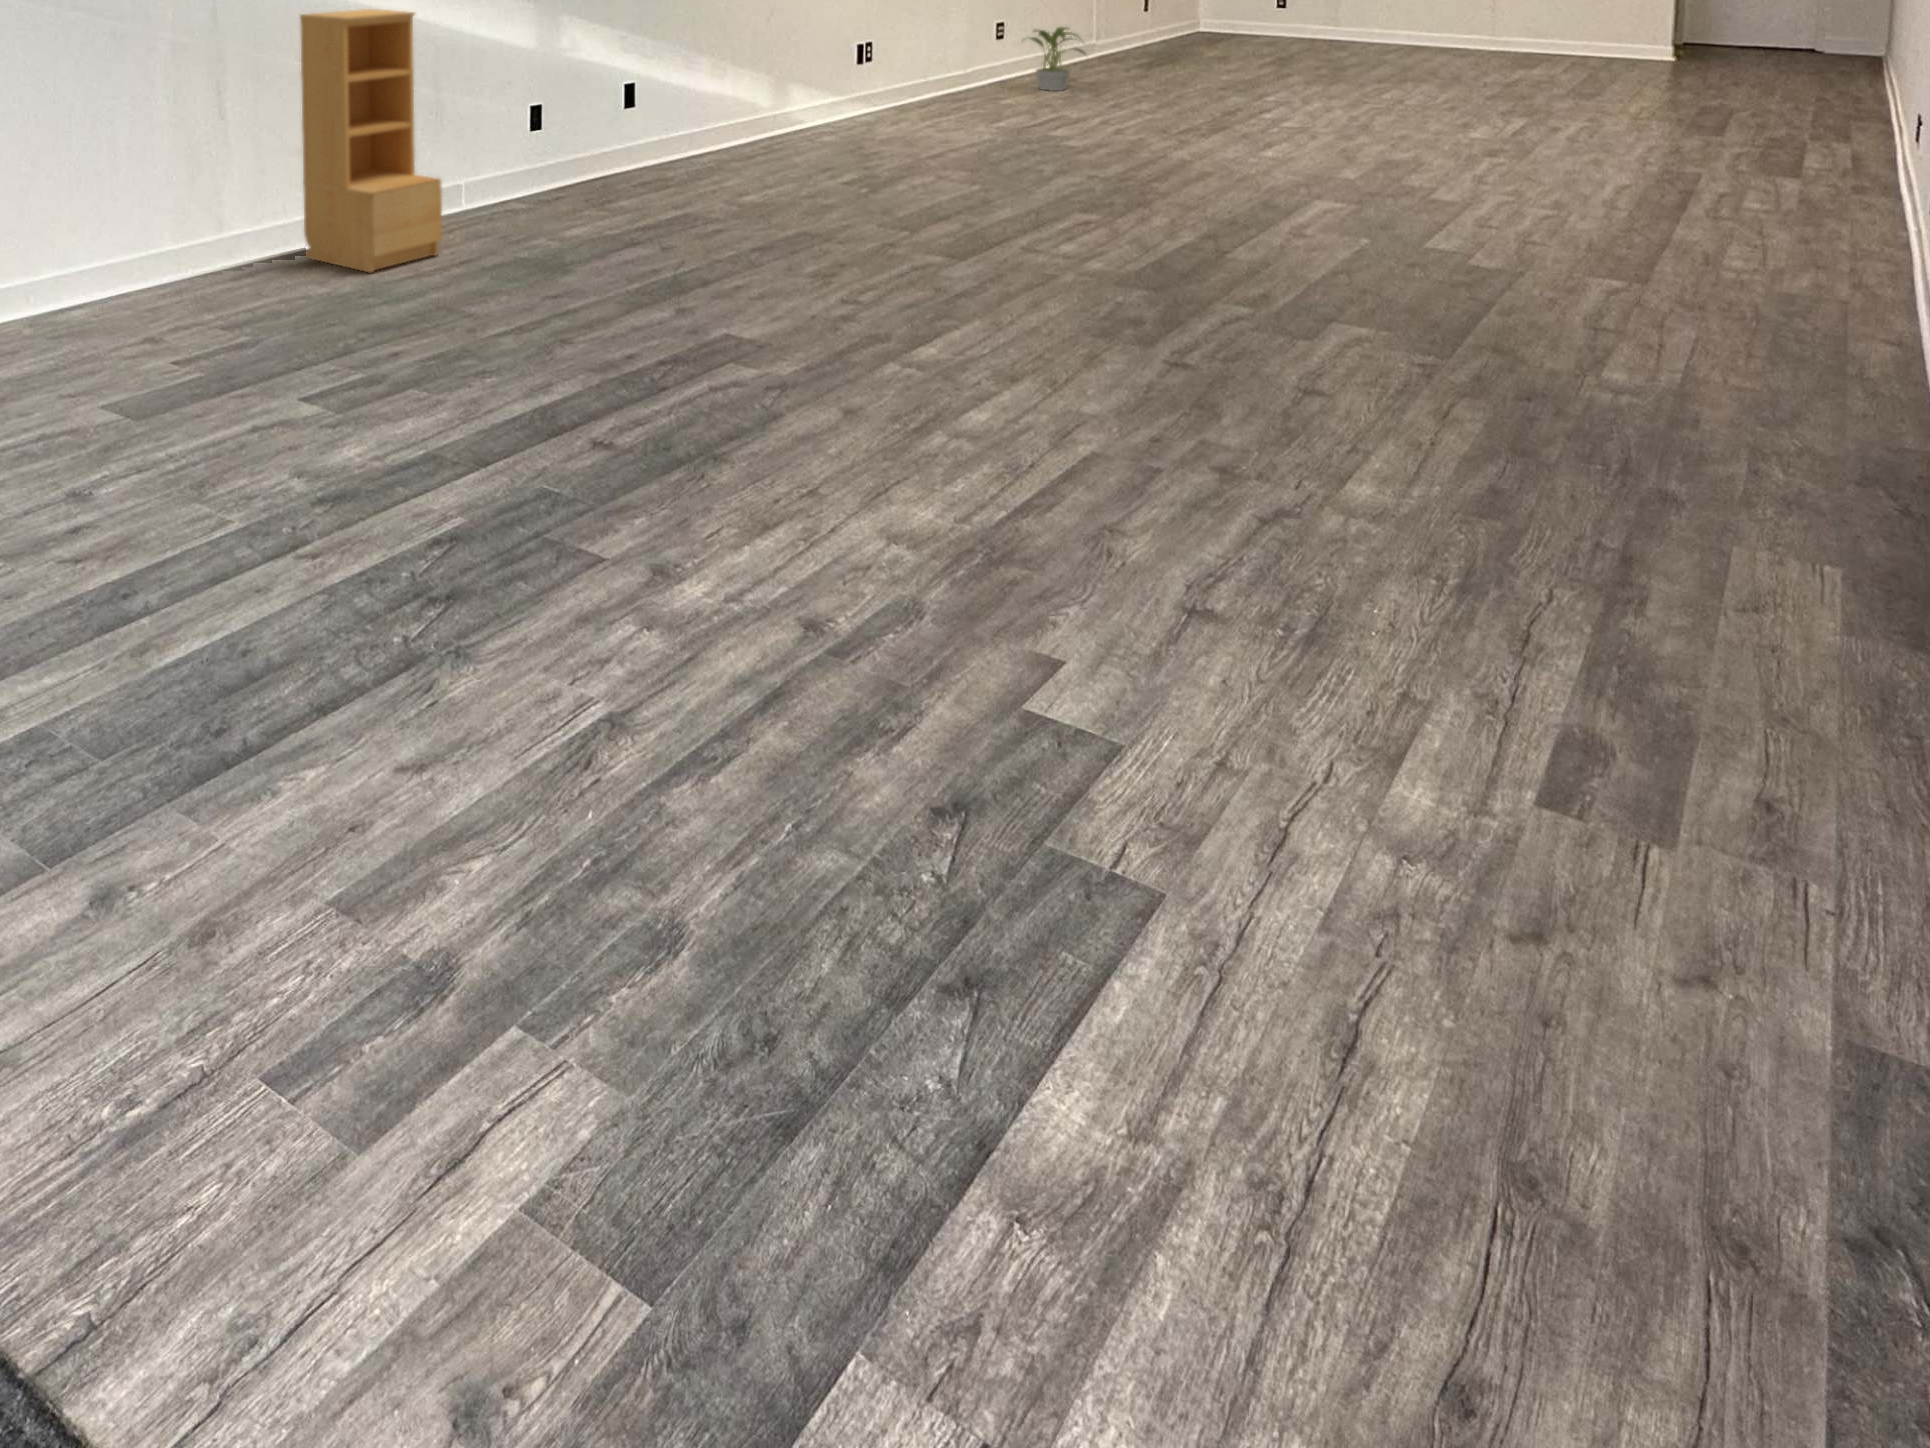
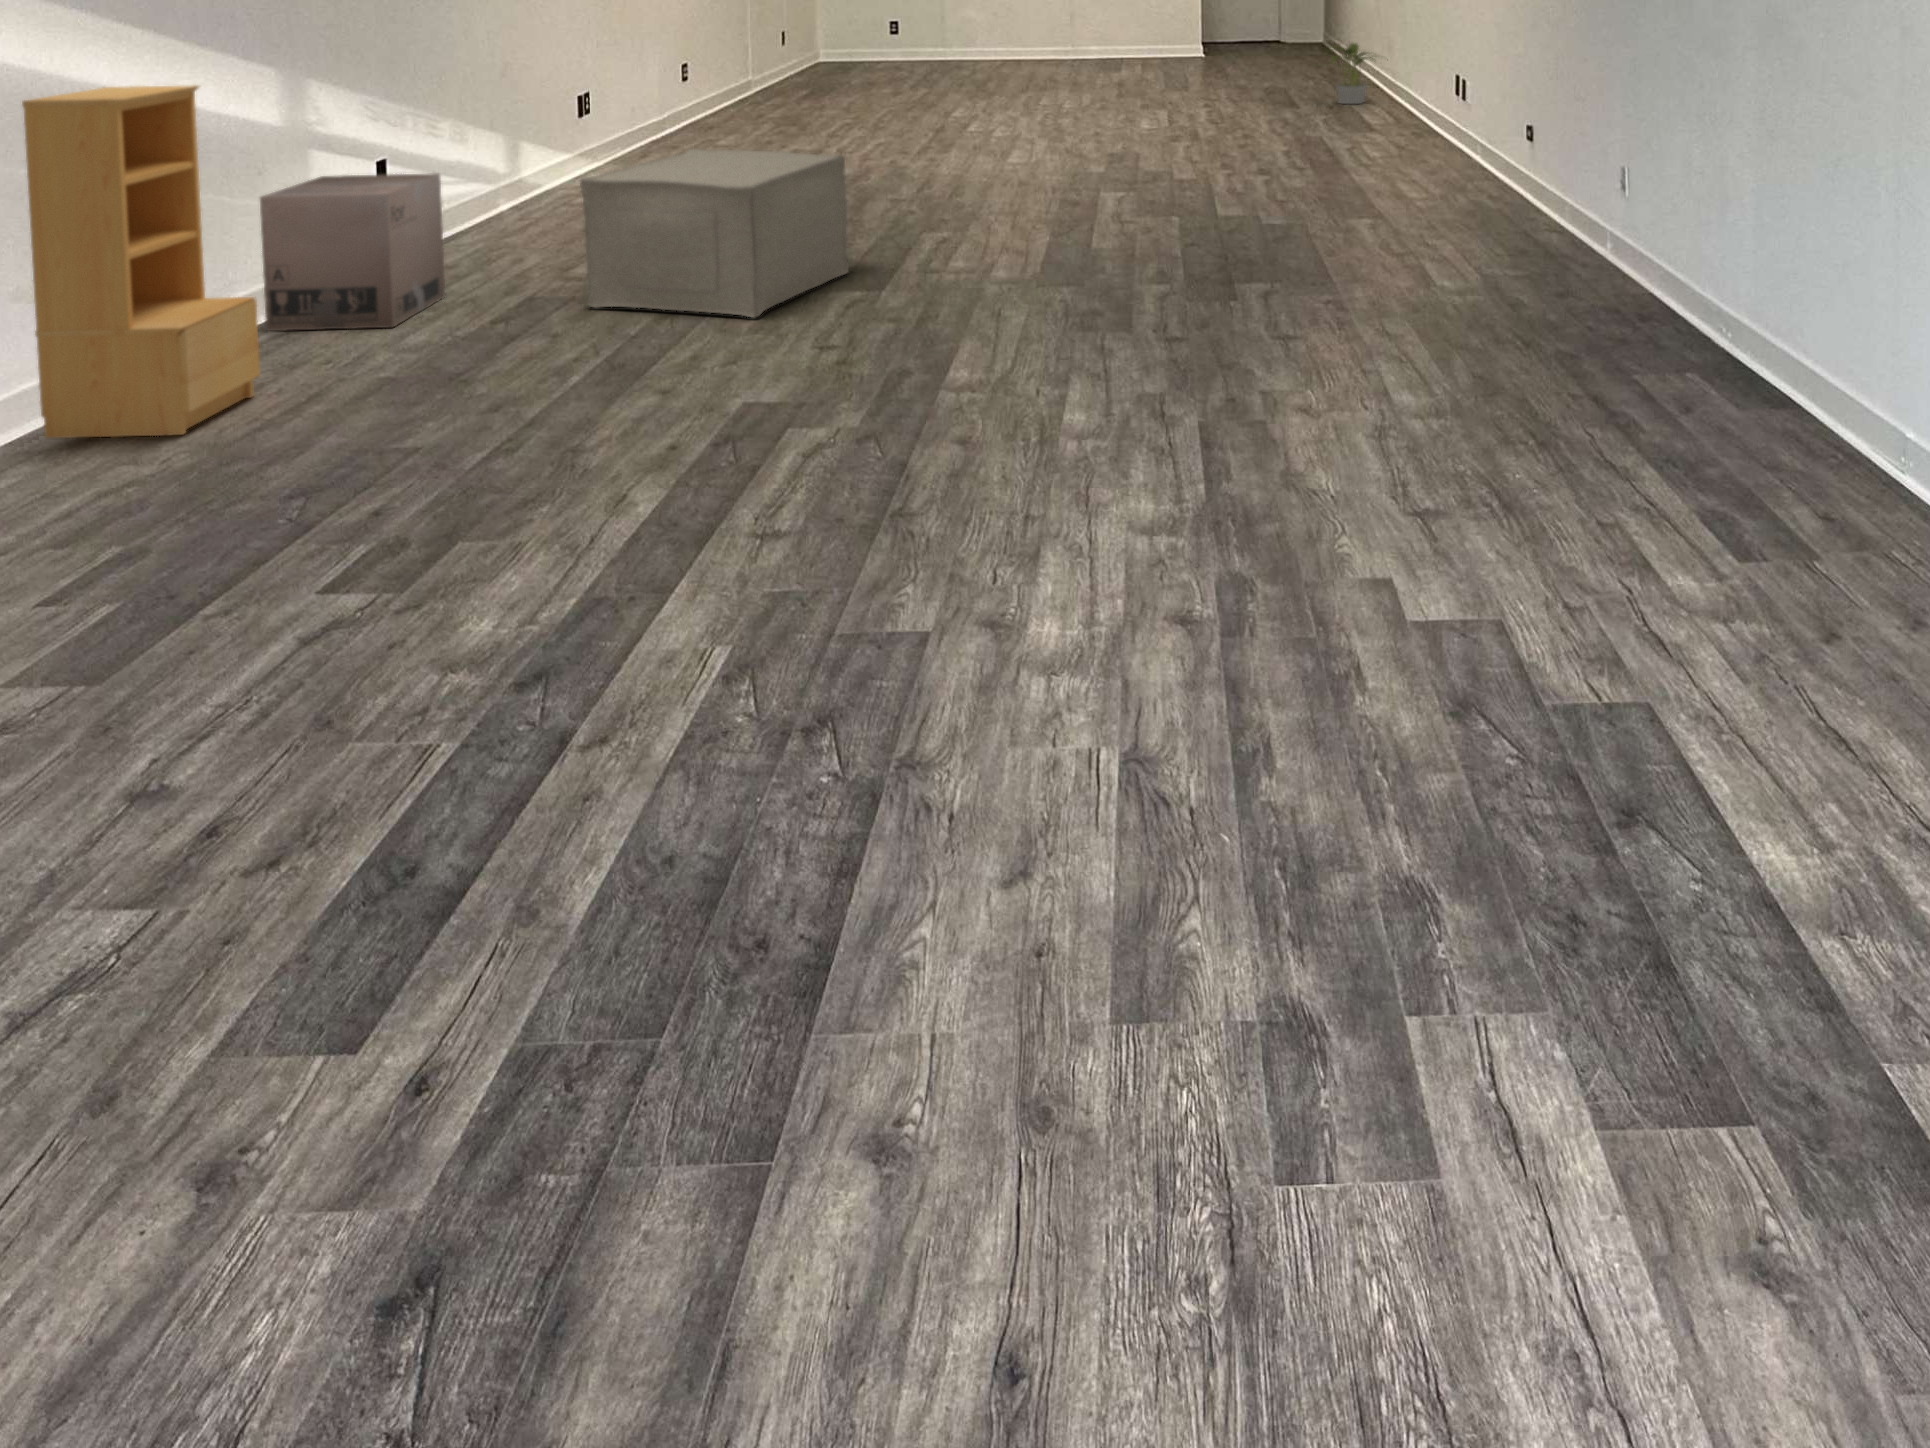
potted plant: present [1022,27,1085,91] -> present [1324,43,1371,104]
cardboard box: none [500,93,637,222] -> present [260,173,445,331]
ottoman: none [715,103,959,265] -> present [580,148,849,317]

